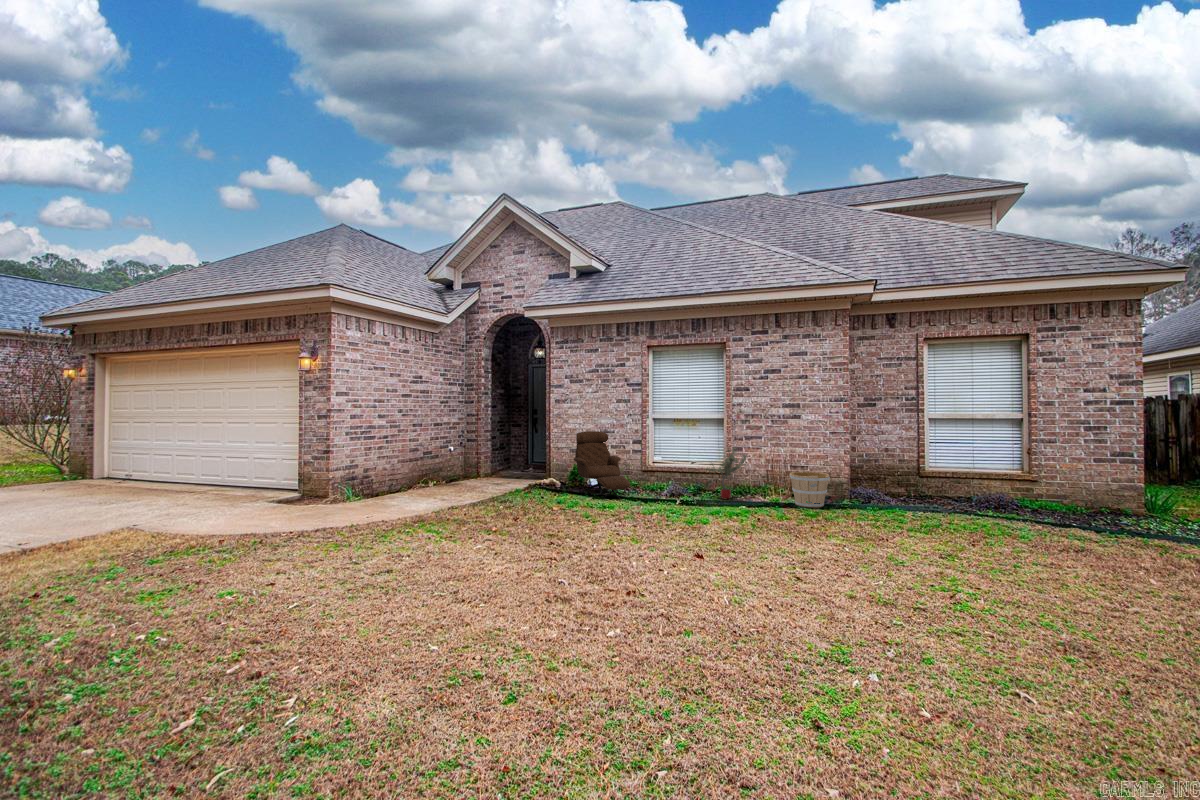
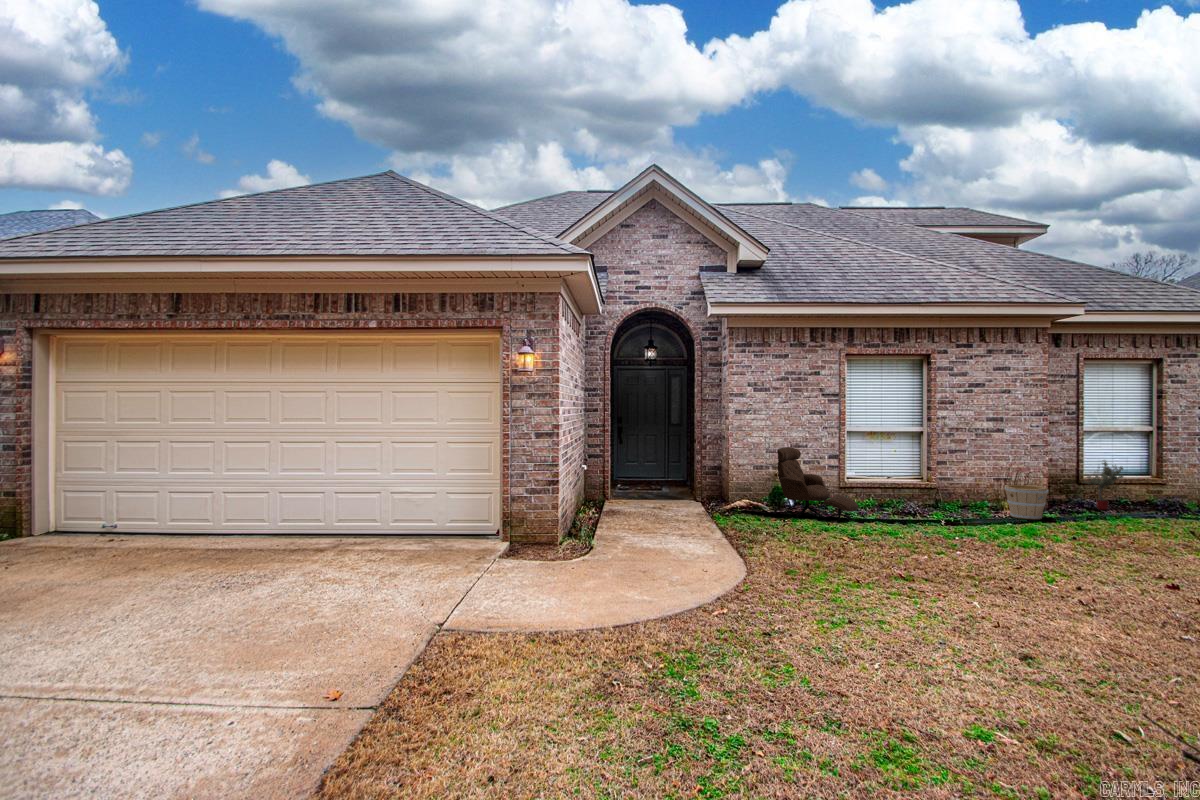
potted tree: present [707,449,746,499] -> present [1084,462,1123,510]

